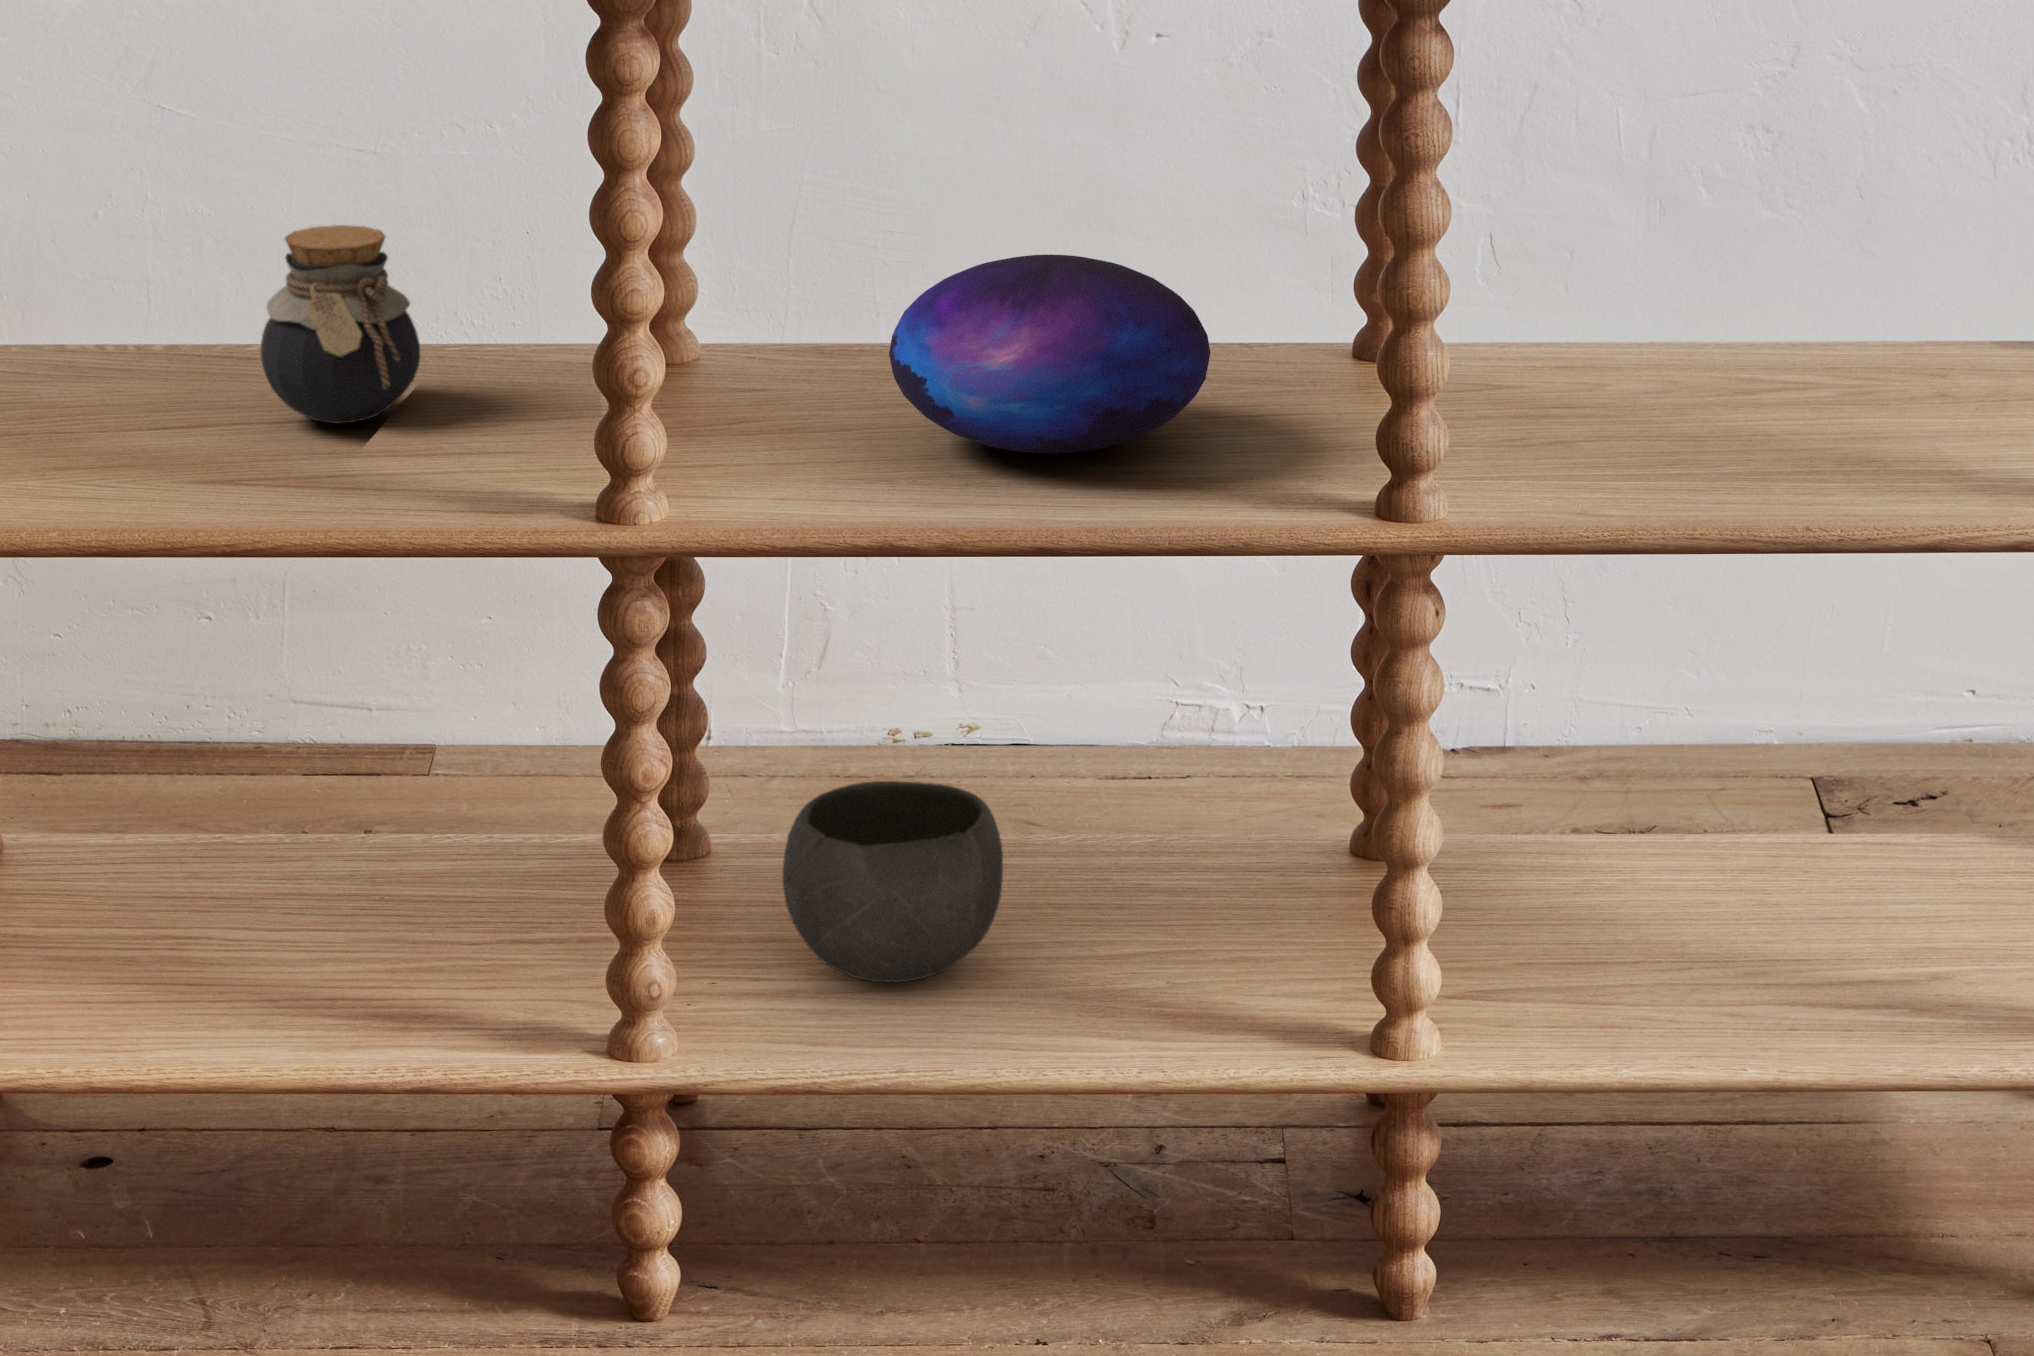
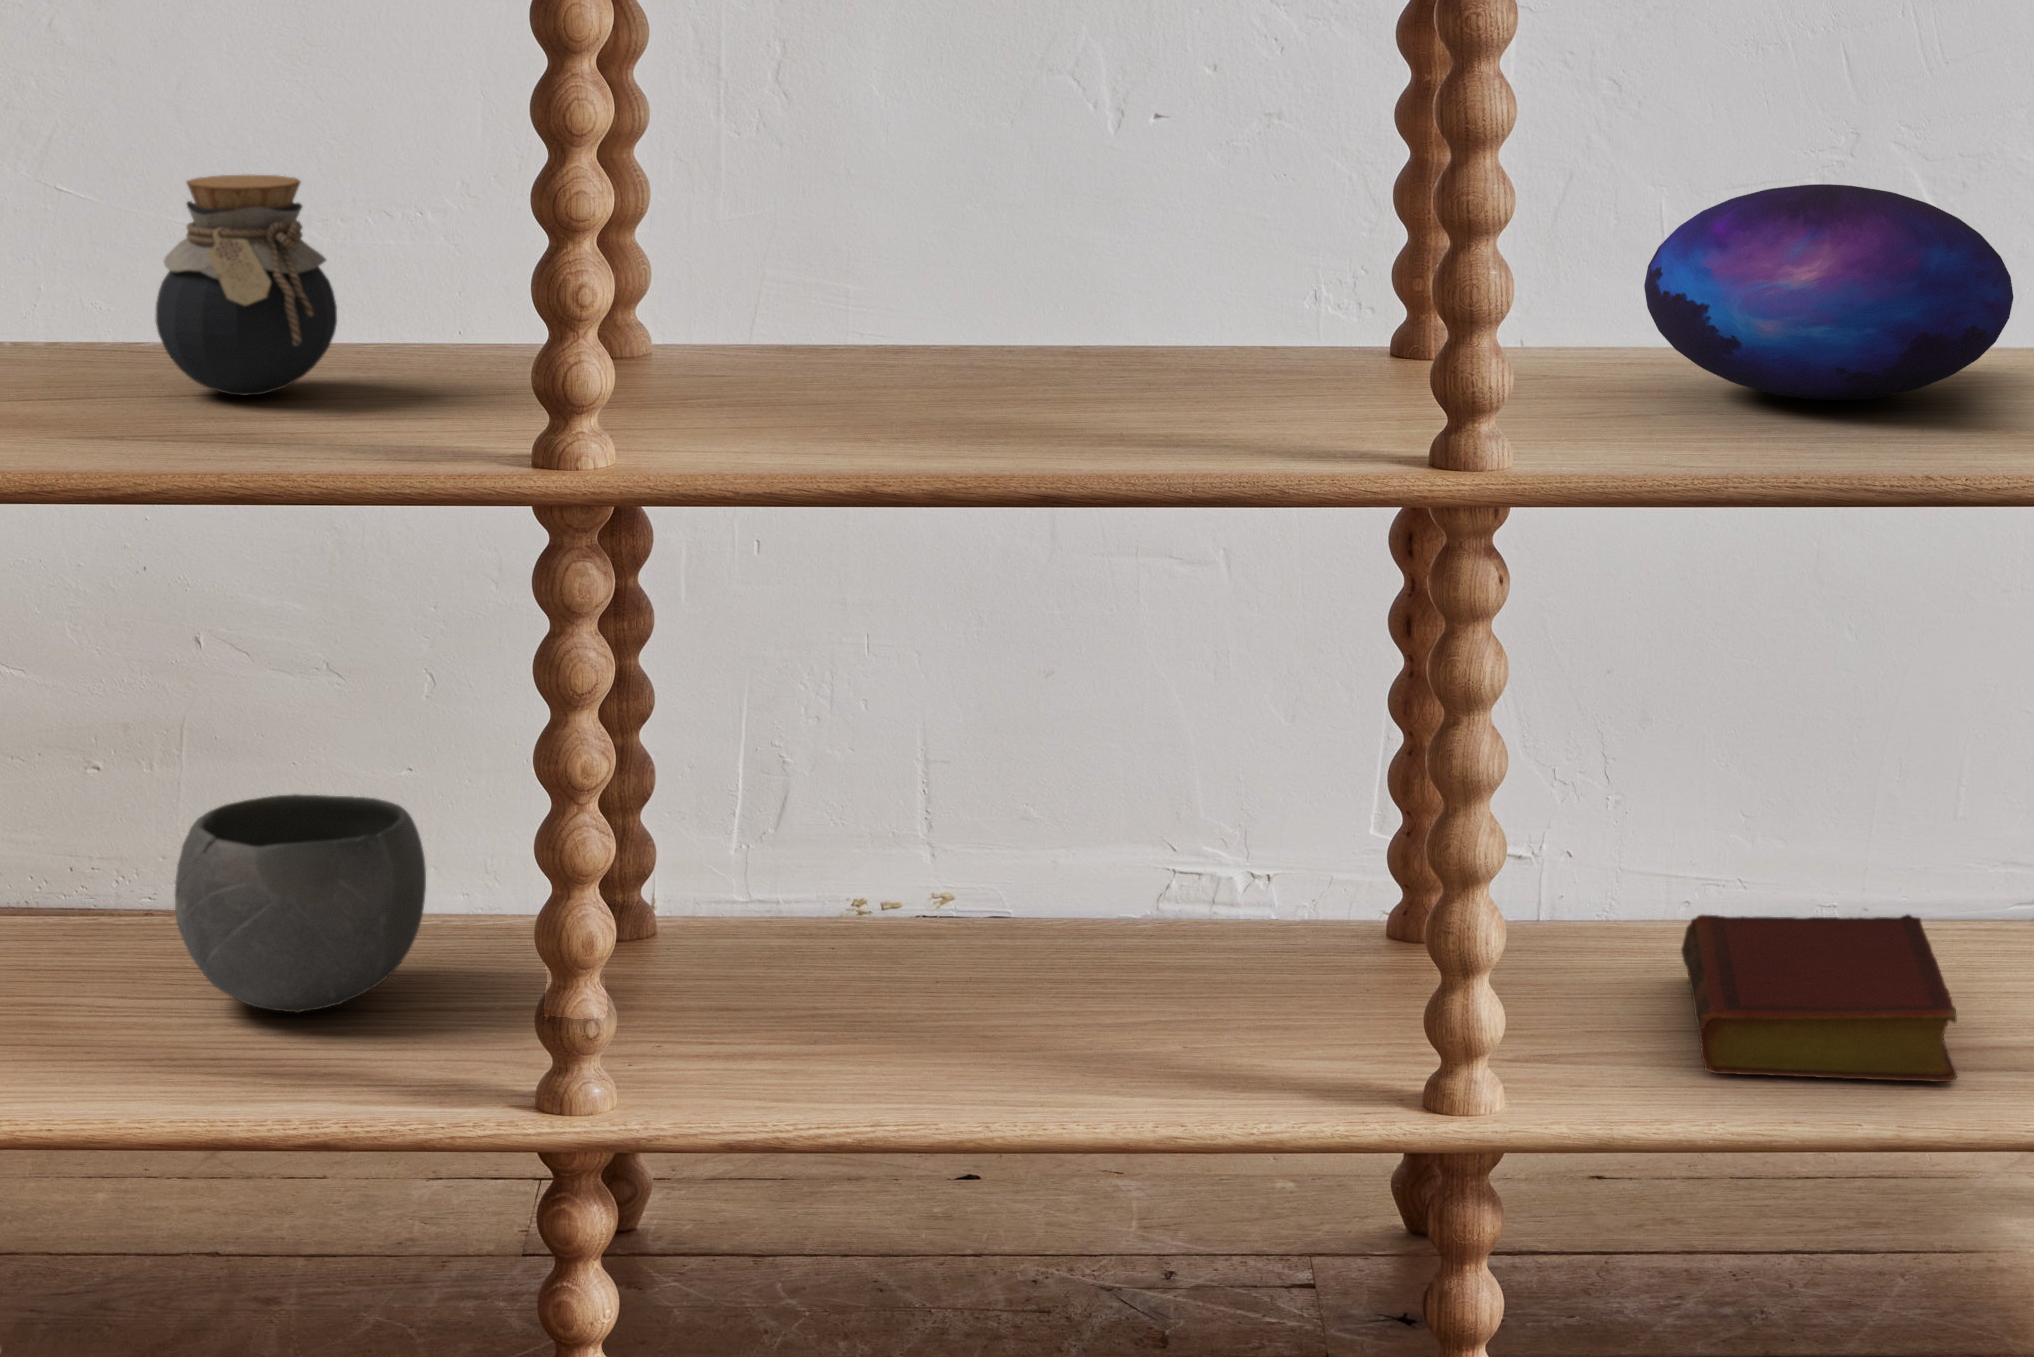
decorative orb: present [889,255,1210,454] -> present [1644,184,2013,400]
ceramic bowl: present [782,781,1003,983] -> present [175,794,426,1013]
book: none [1603,853,1833,1026] -> present [1681,915,1957,1082]

